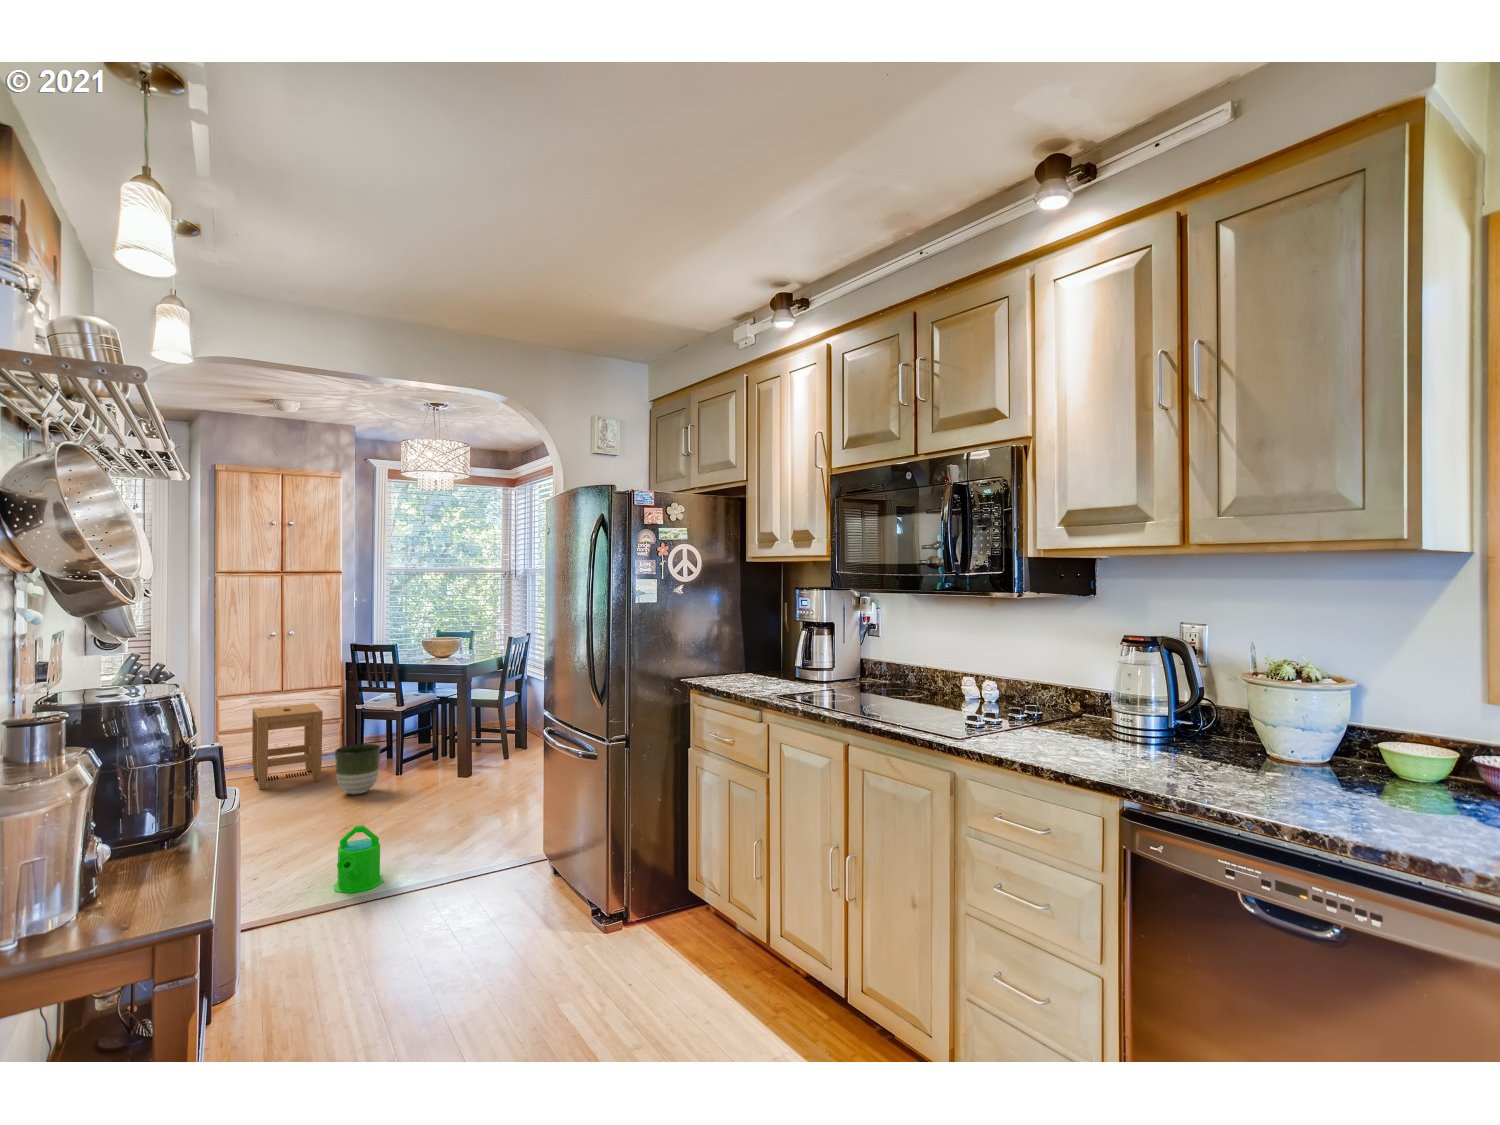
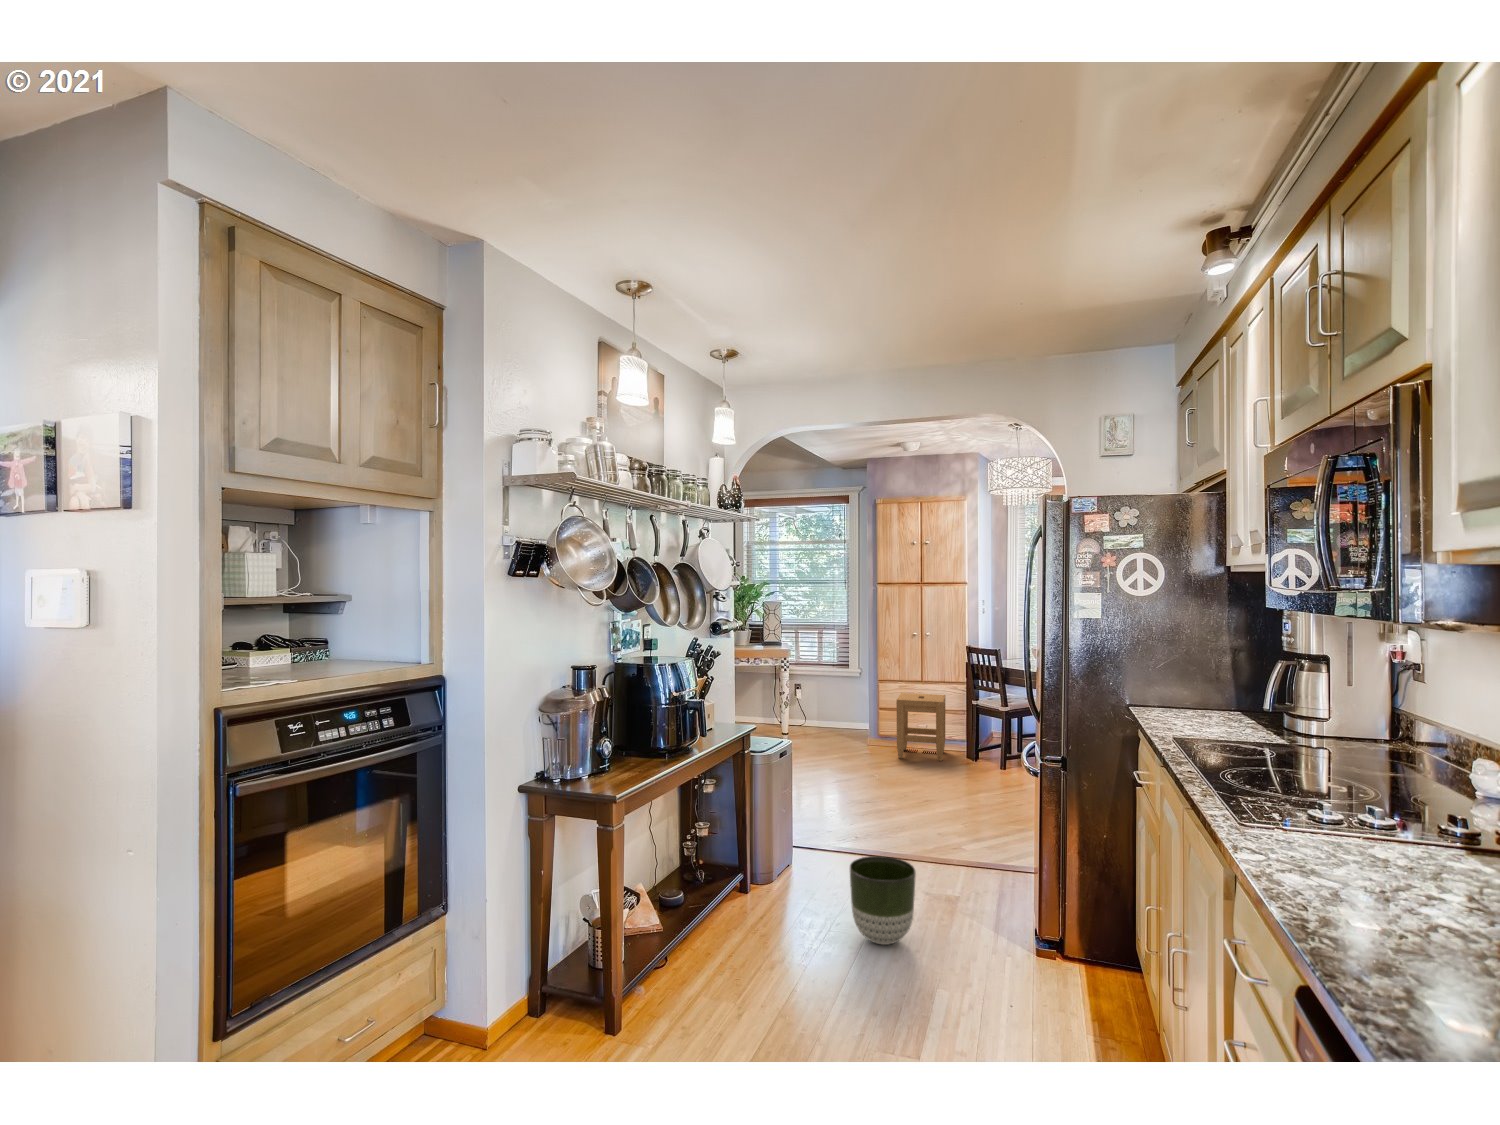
planter: present [335,744,381,794] -> present [850,856,916,945]
watering can: present [334,825,383,893] -> none [870,794,914,850]

